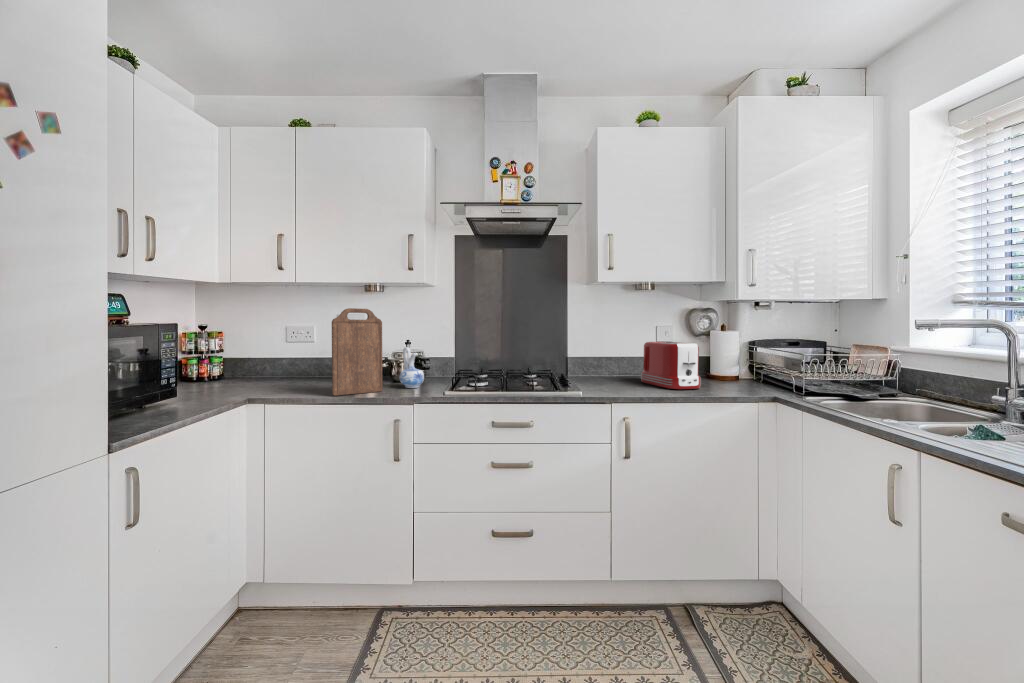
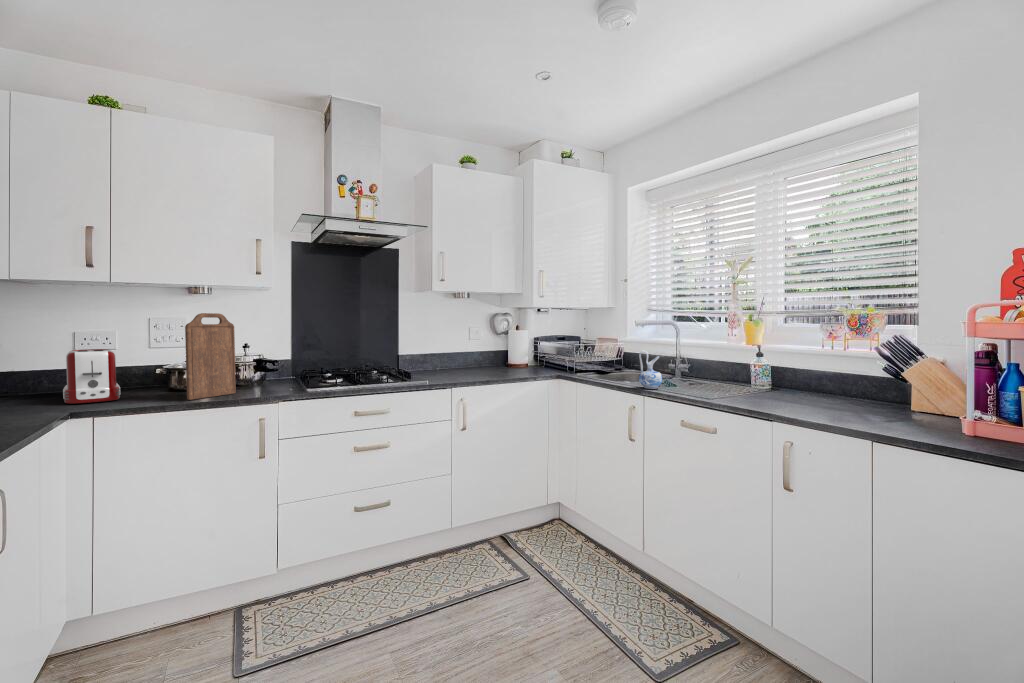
toaster: present [641,342,701,389] -> present [63,349,121,404]
ceramic pitcher: present [400,347,424,388] -> present [639,351,662,389]

